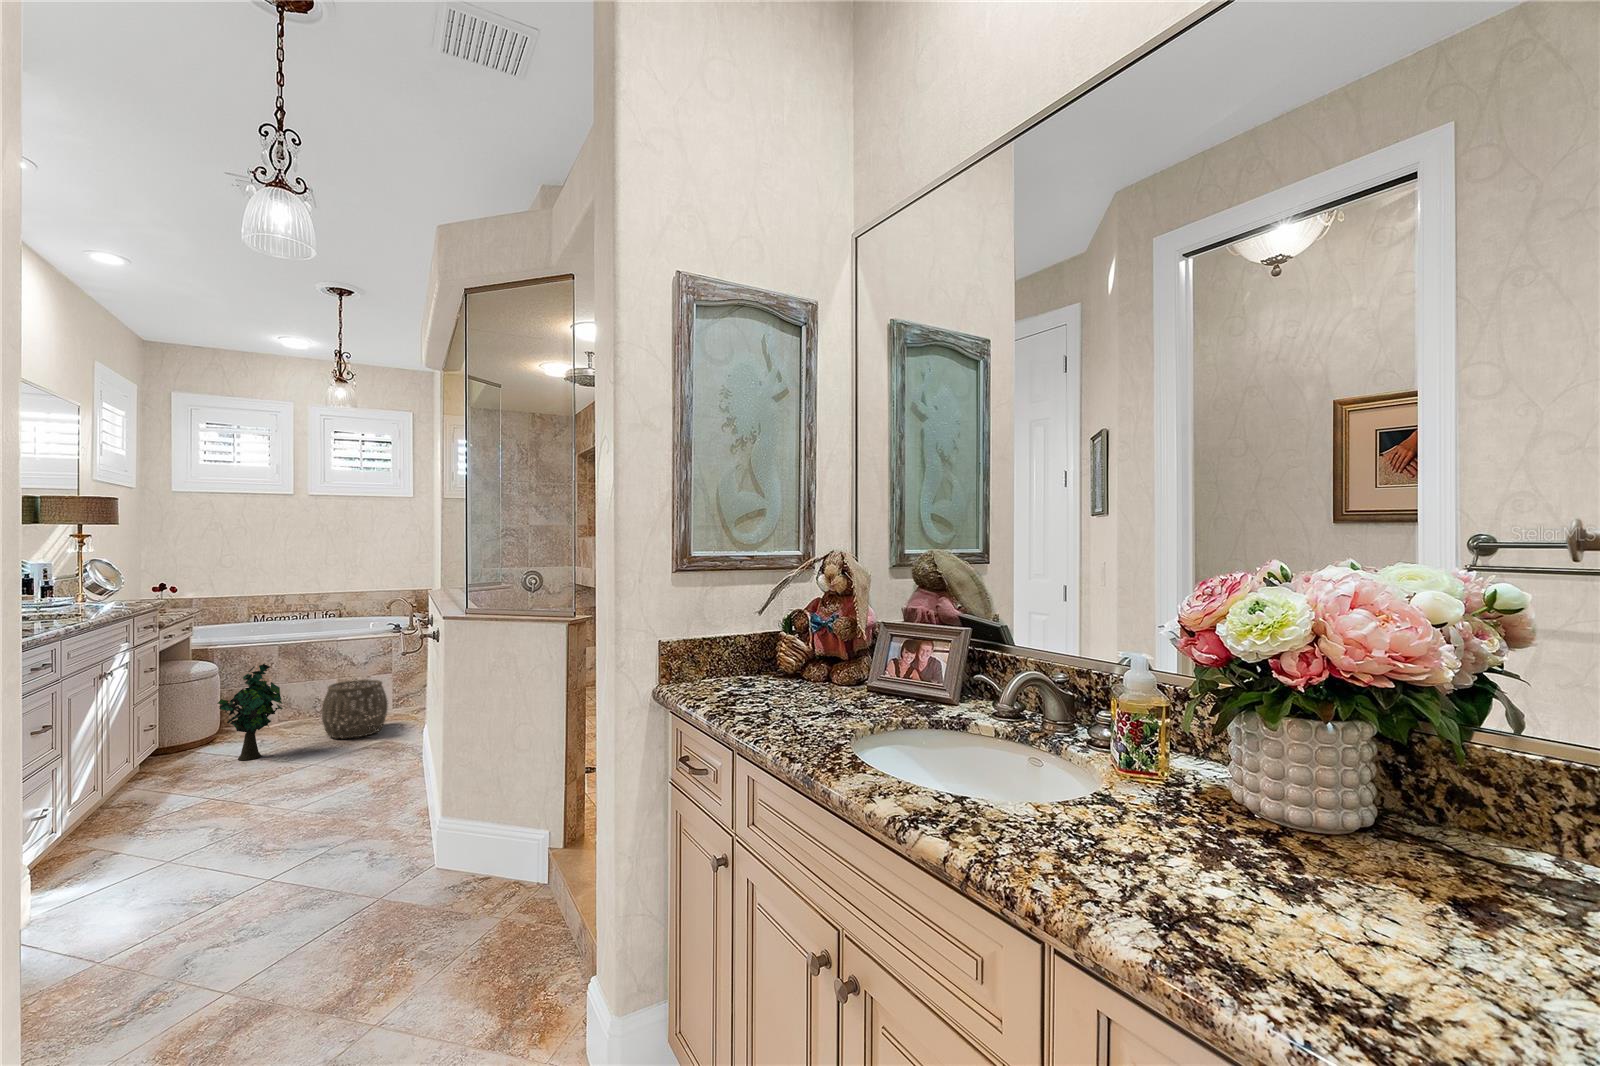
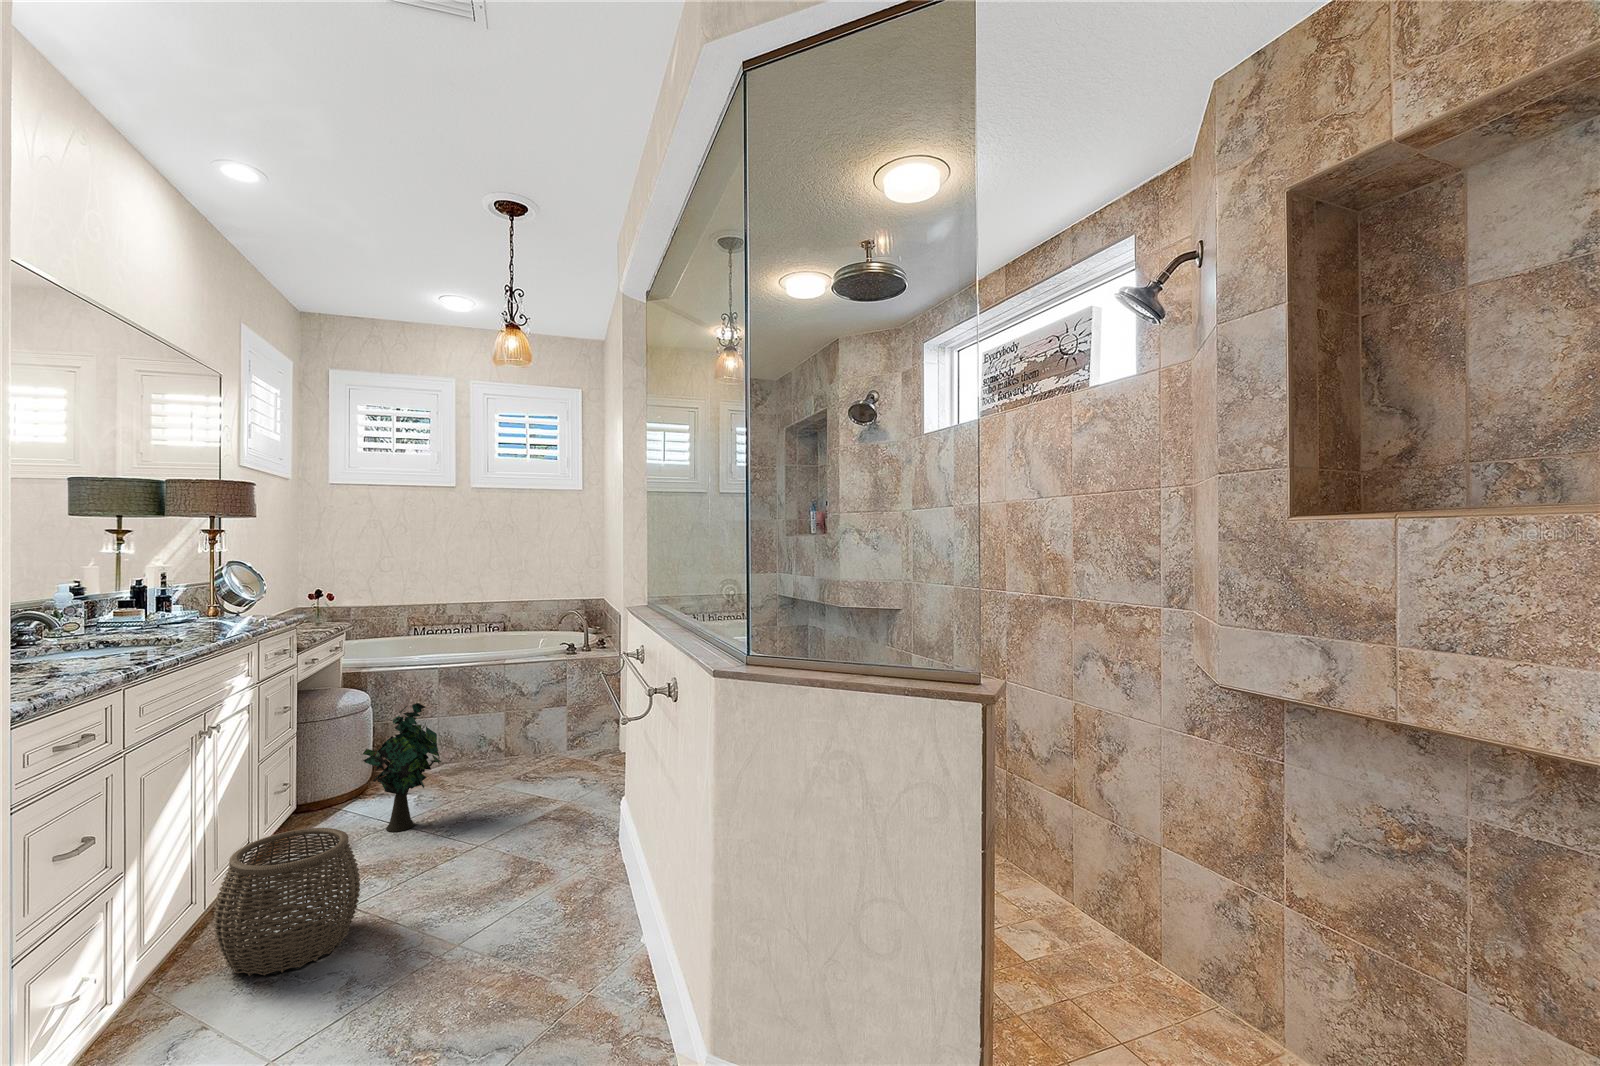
woven basket: present [321,680,388,739] -> present [213,828,360,976]

